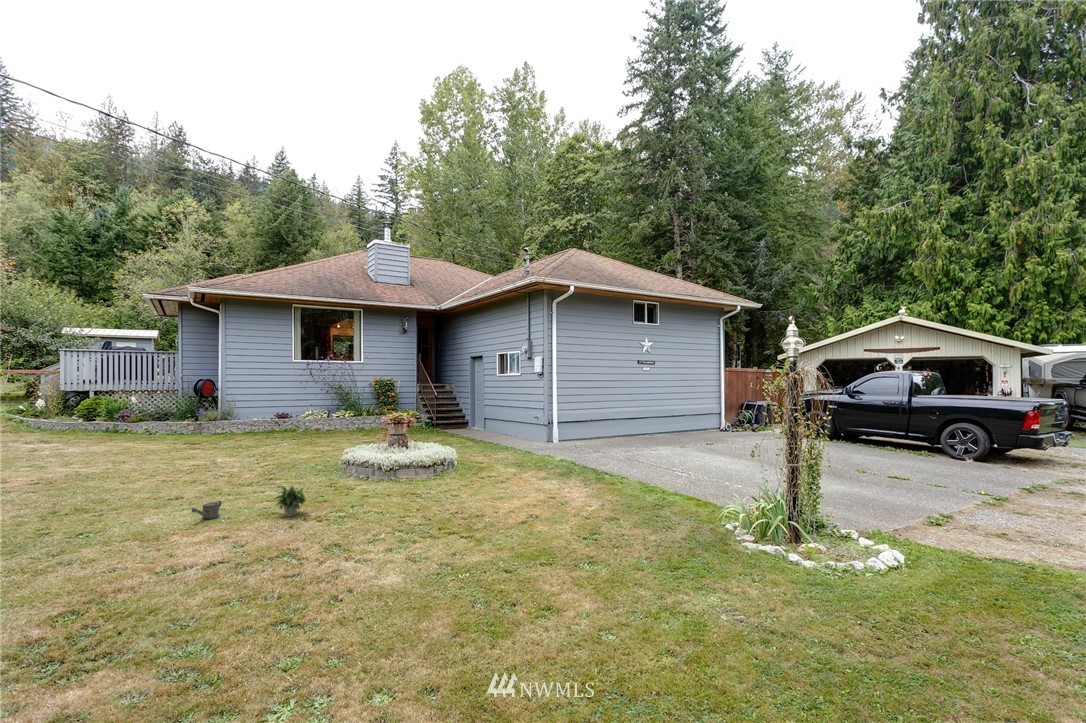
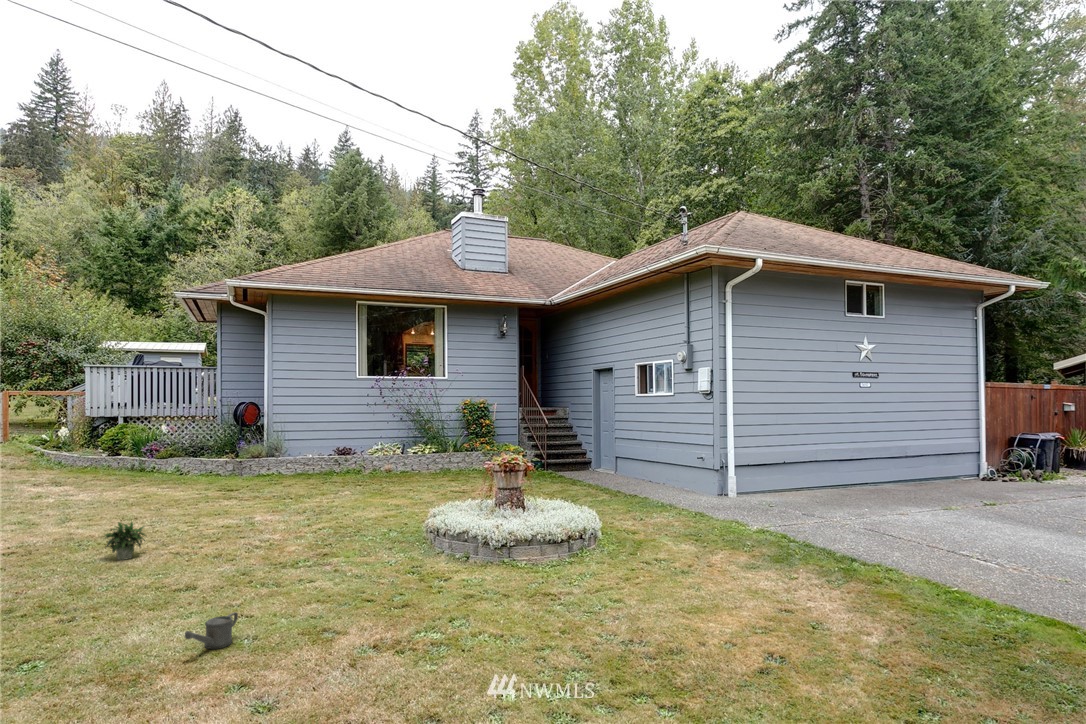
potted plant: present [275,486,305,516] -> present [105,522,148,560]

